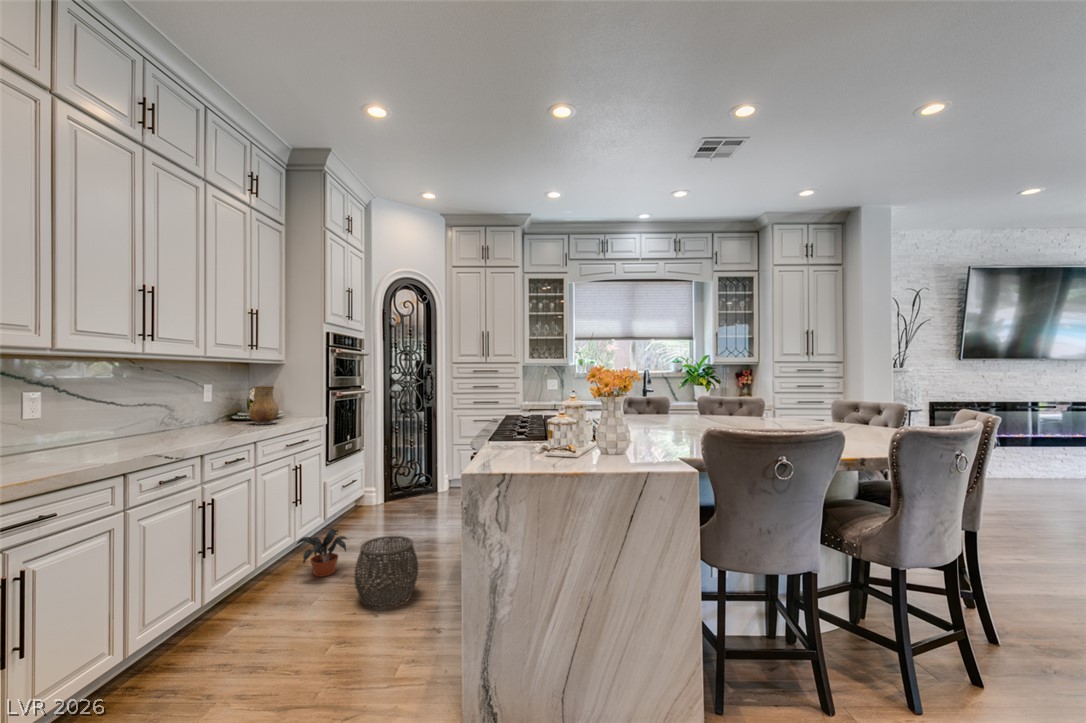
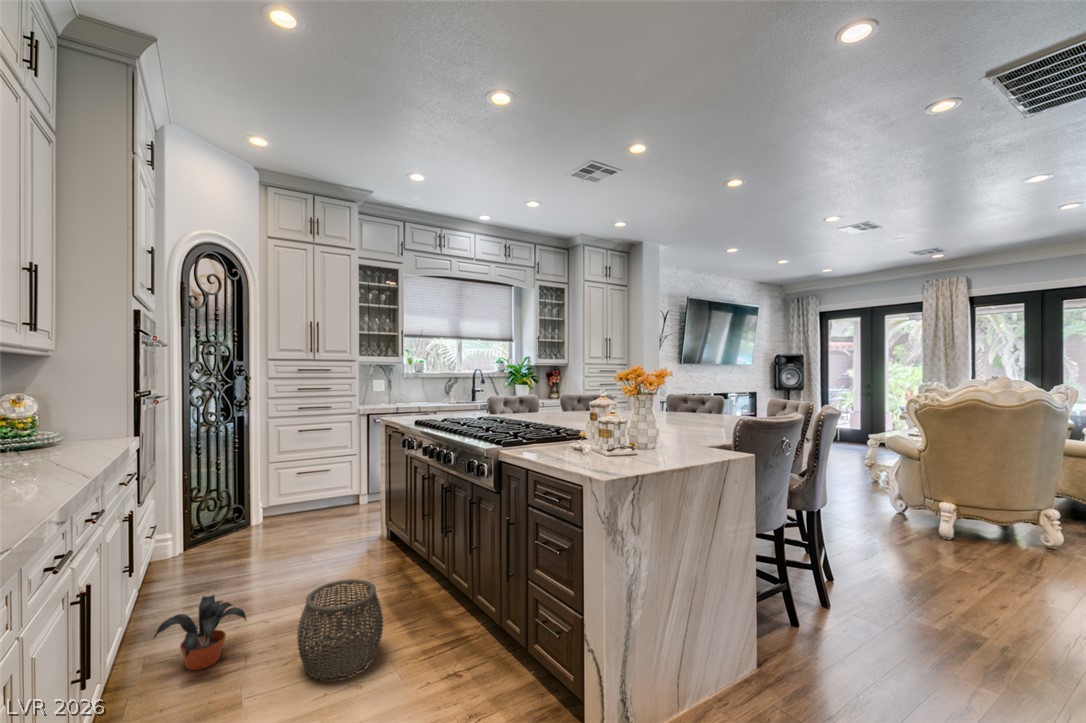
ceramic pitcher: present [248,386,279,425] -> none [37,393,97,456]

